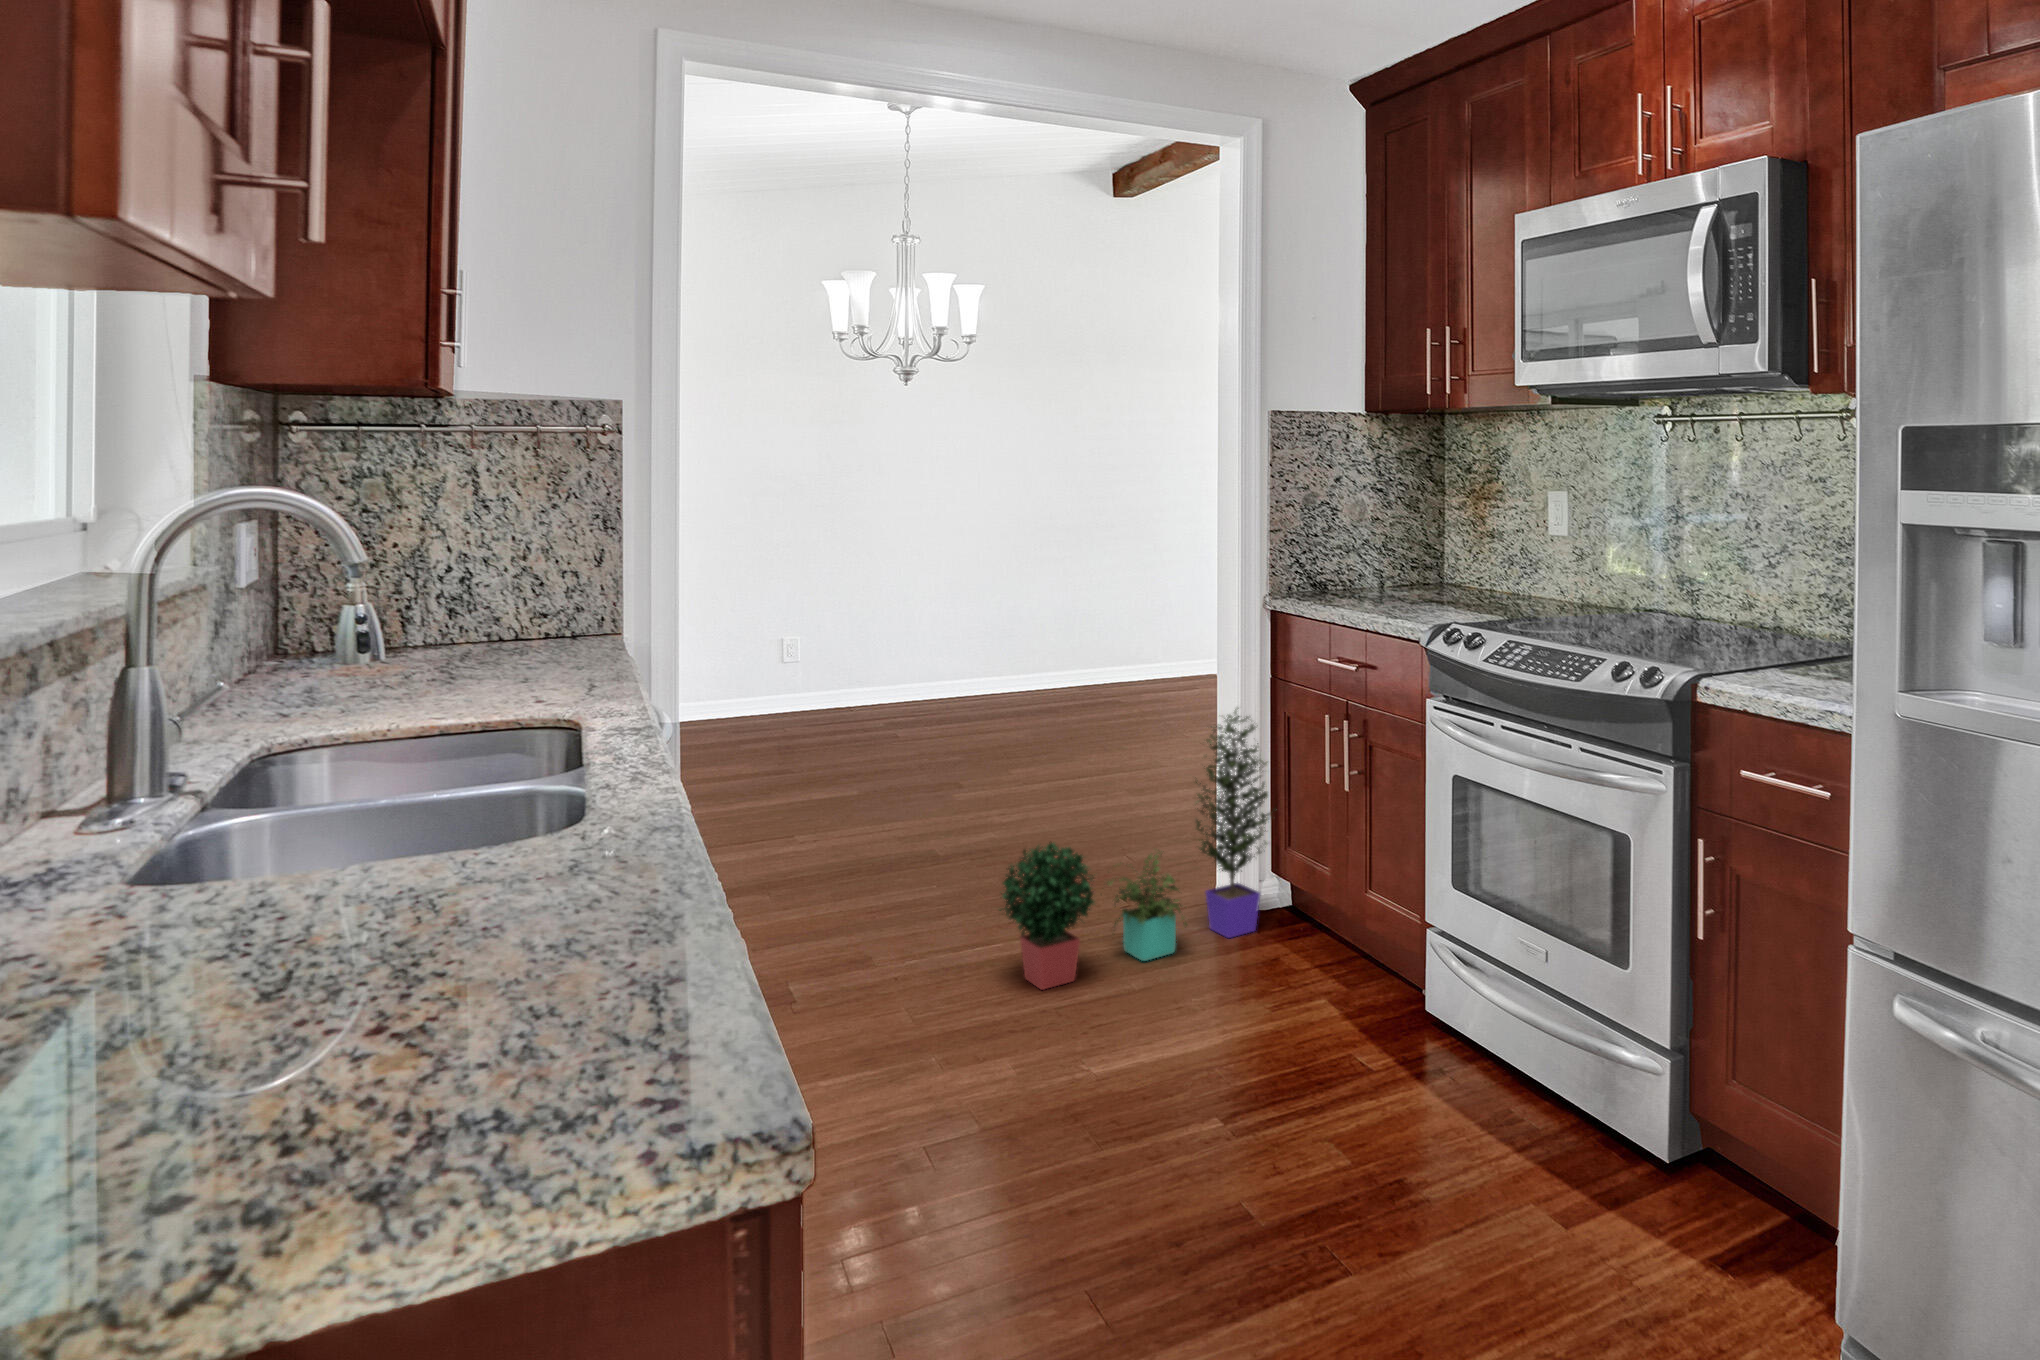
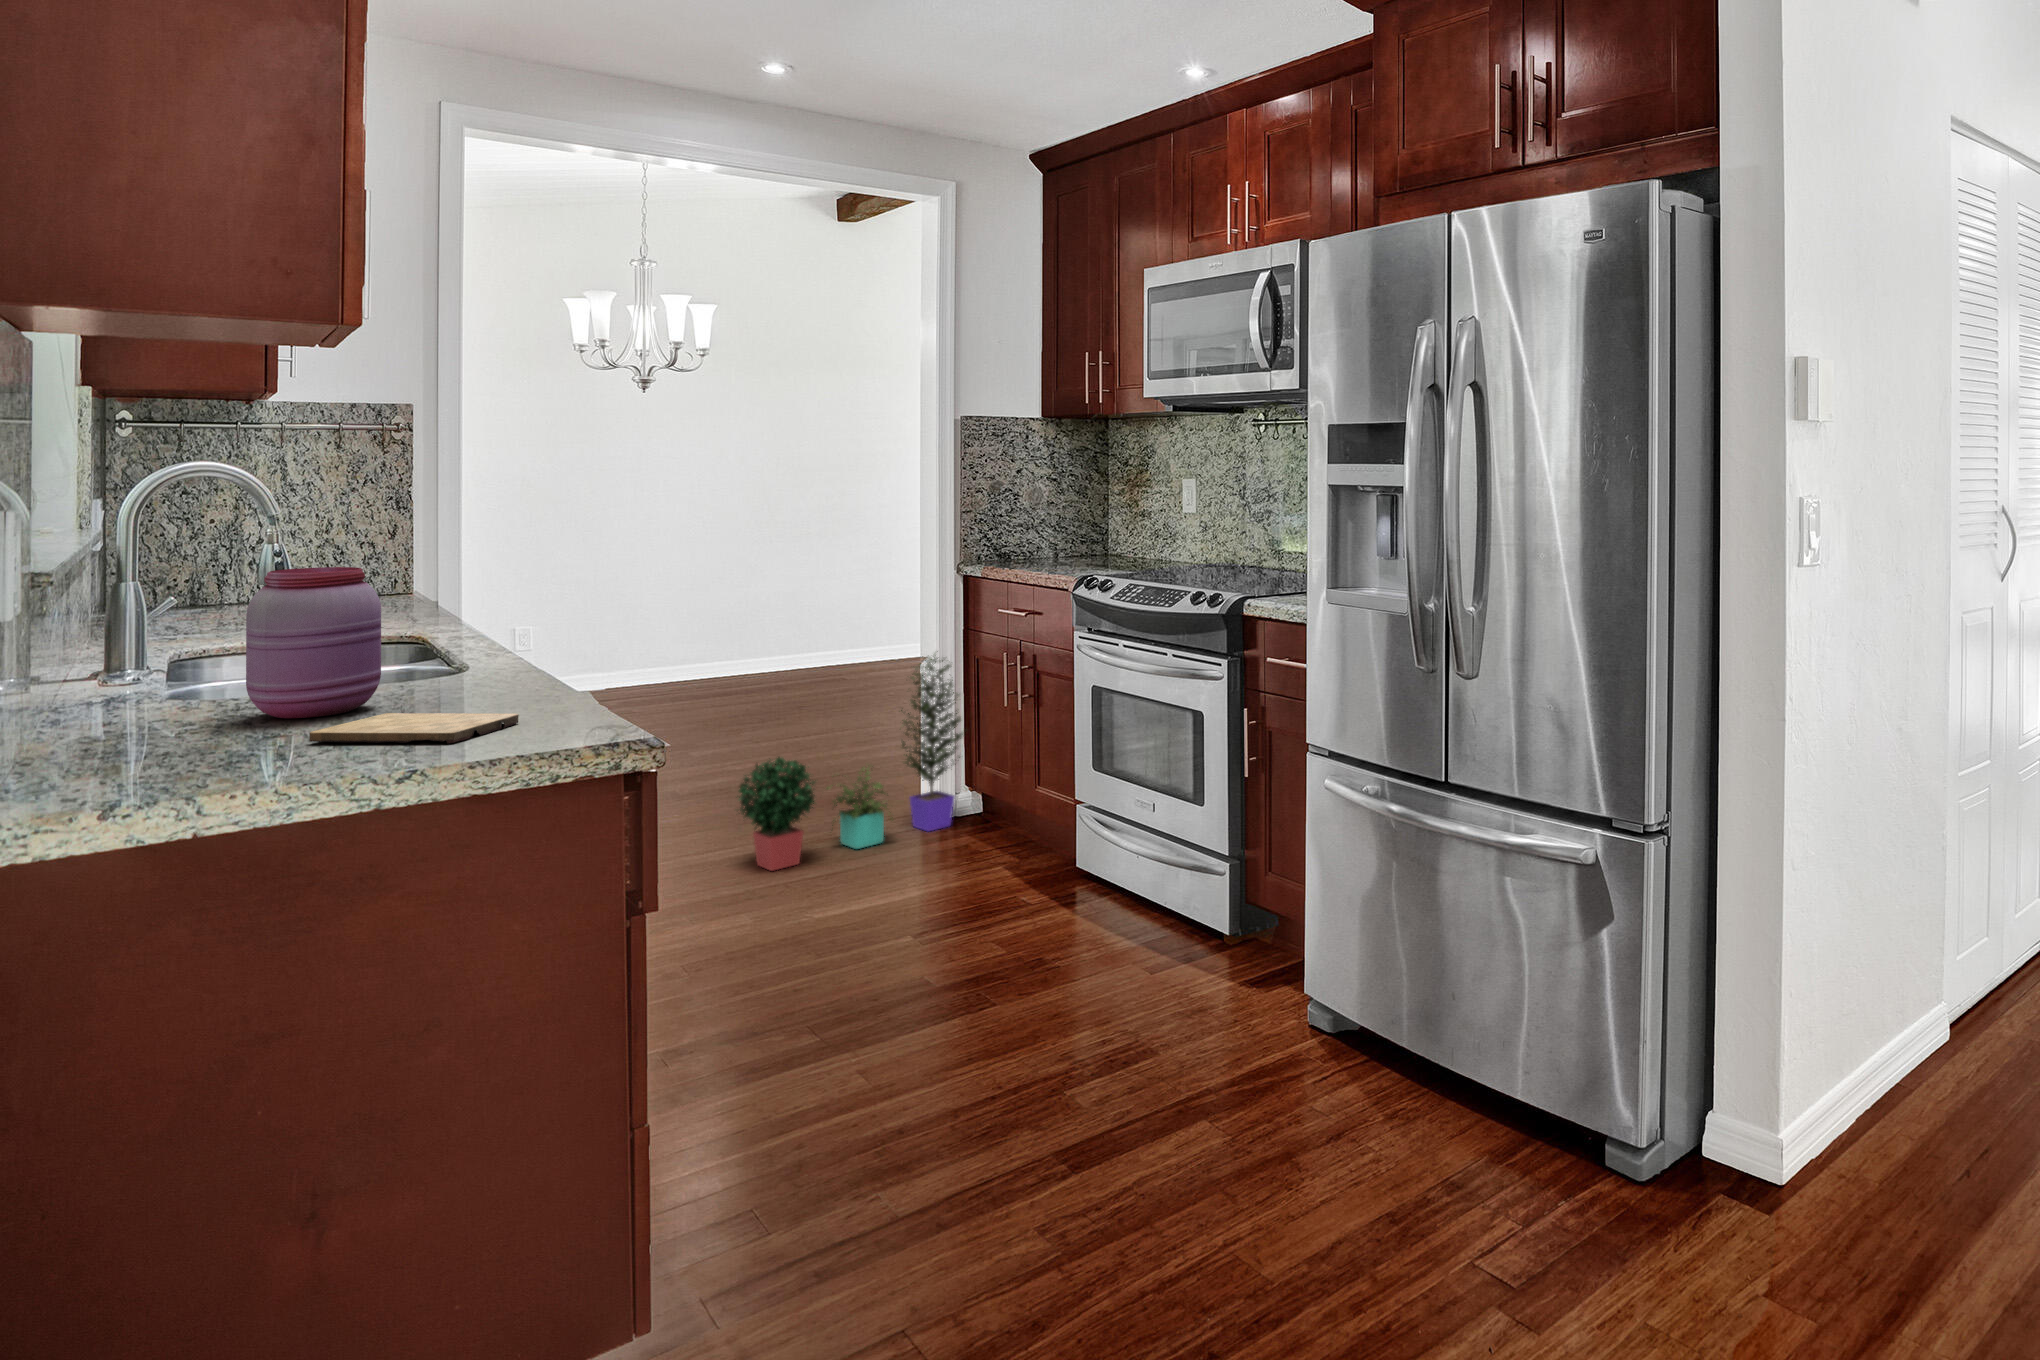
jar: none [146,689,385,974] -> present [246,567,381,718]
cutting board: none [153,990,561,1121] -> present [309,713,519,743]

